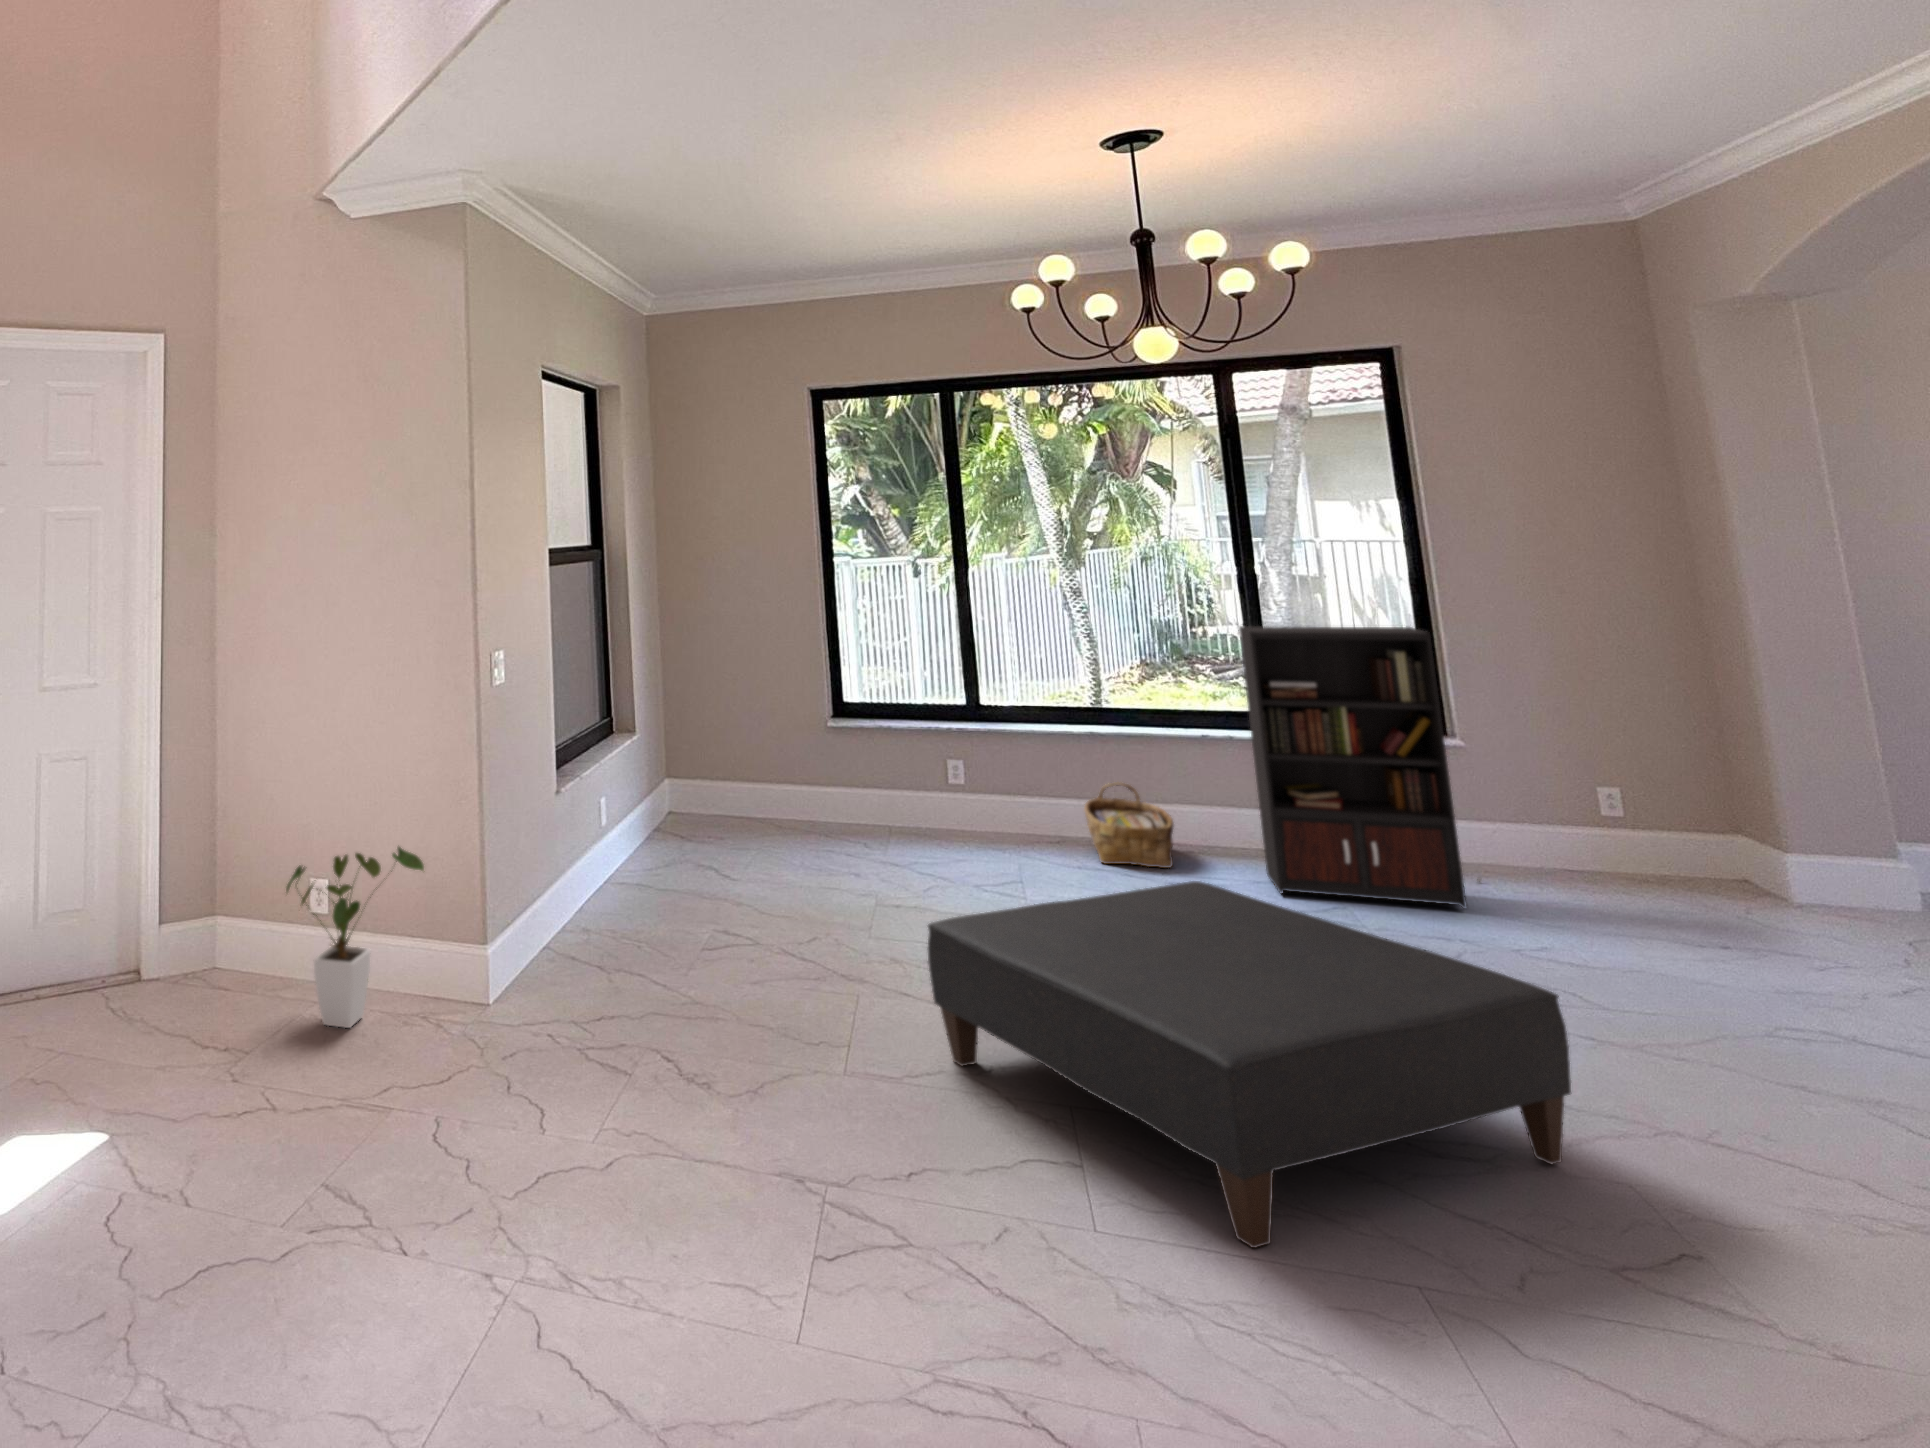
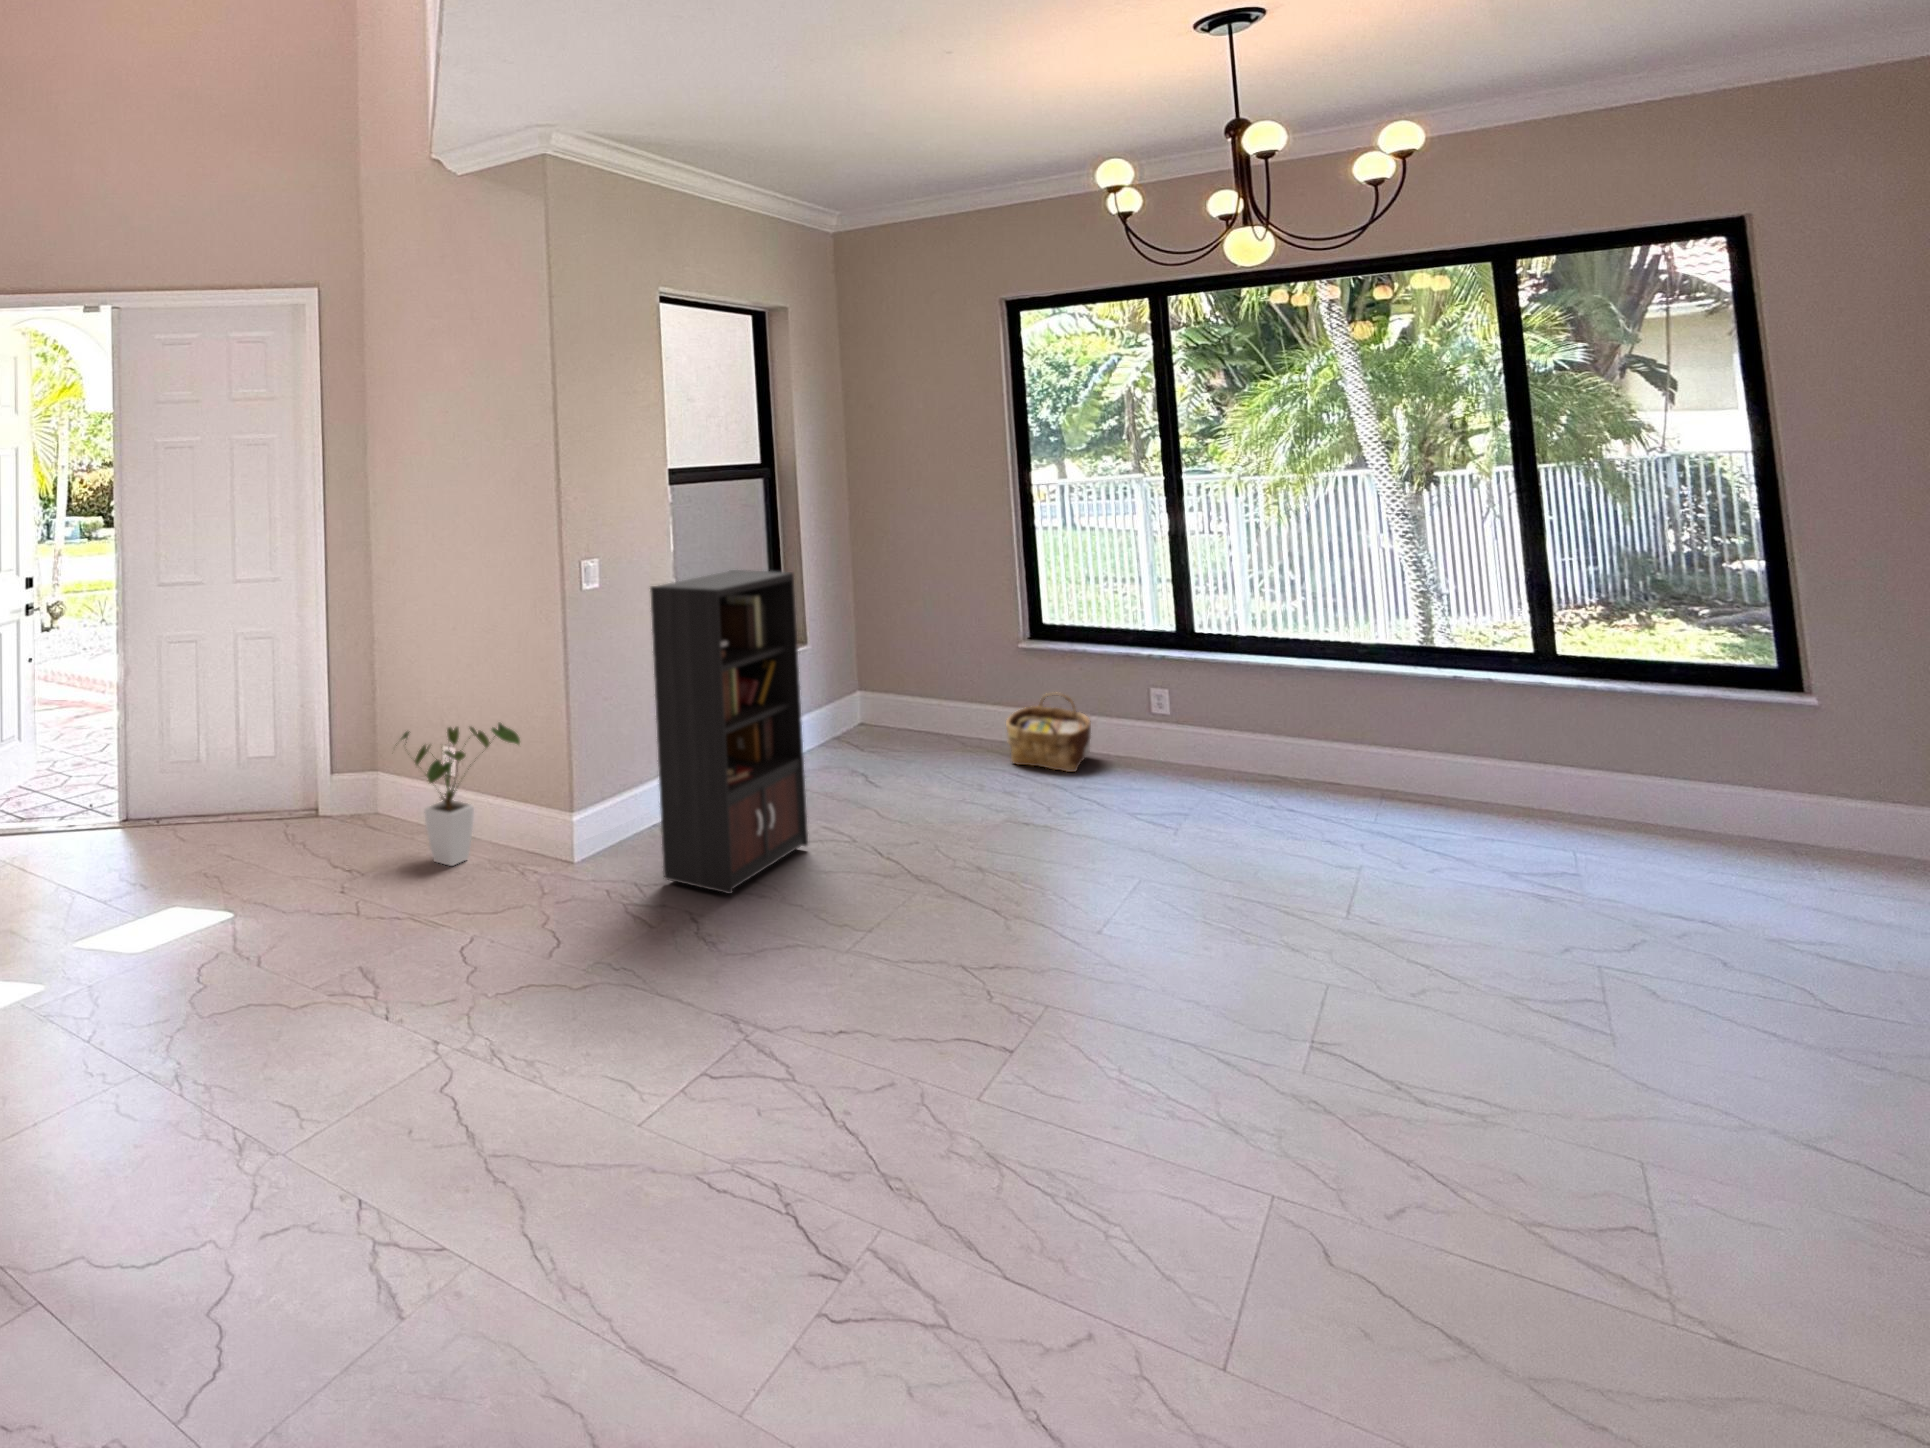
bookcase: present [1239,626,1482,908] -> present [650,570,808,894]
woven basket: present [1084,782,1173,868] -> present [1006,692,1091,772]
ottoman: present [928,881,1571,1248] -> none [940,816,1578,1135]

